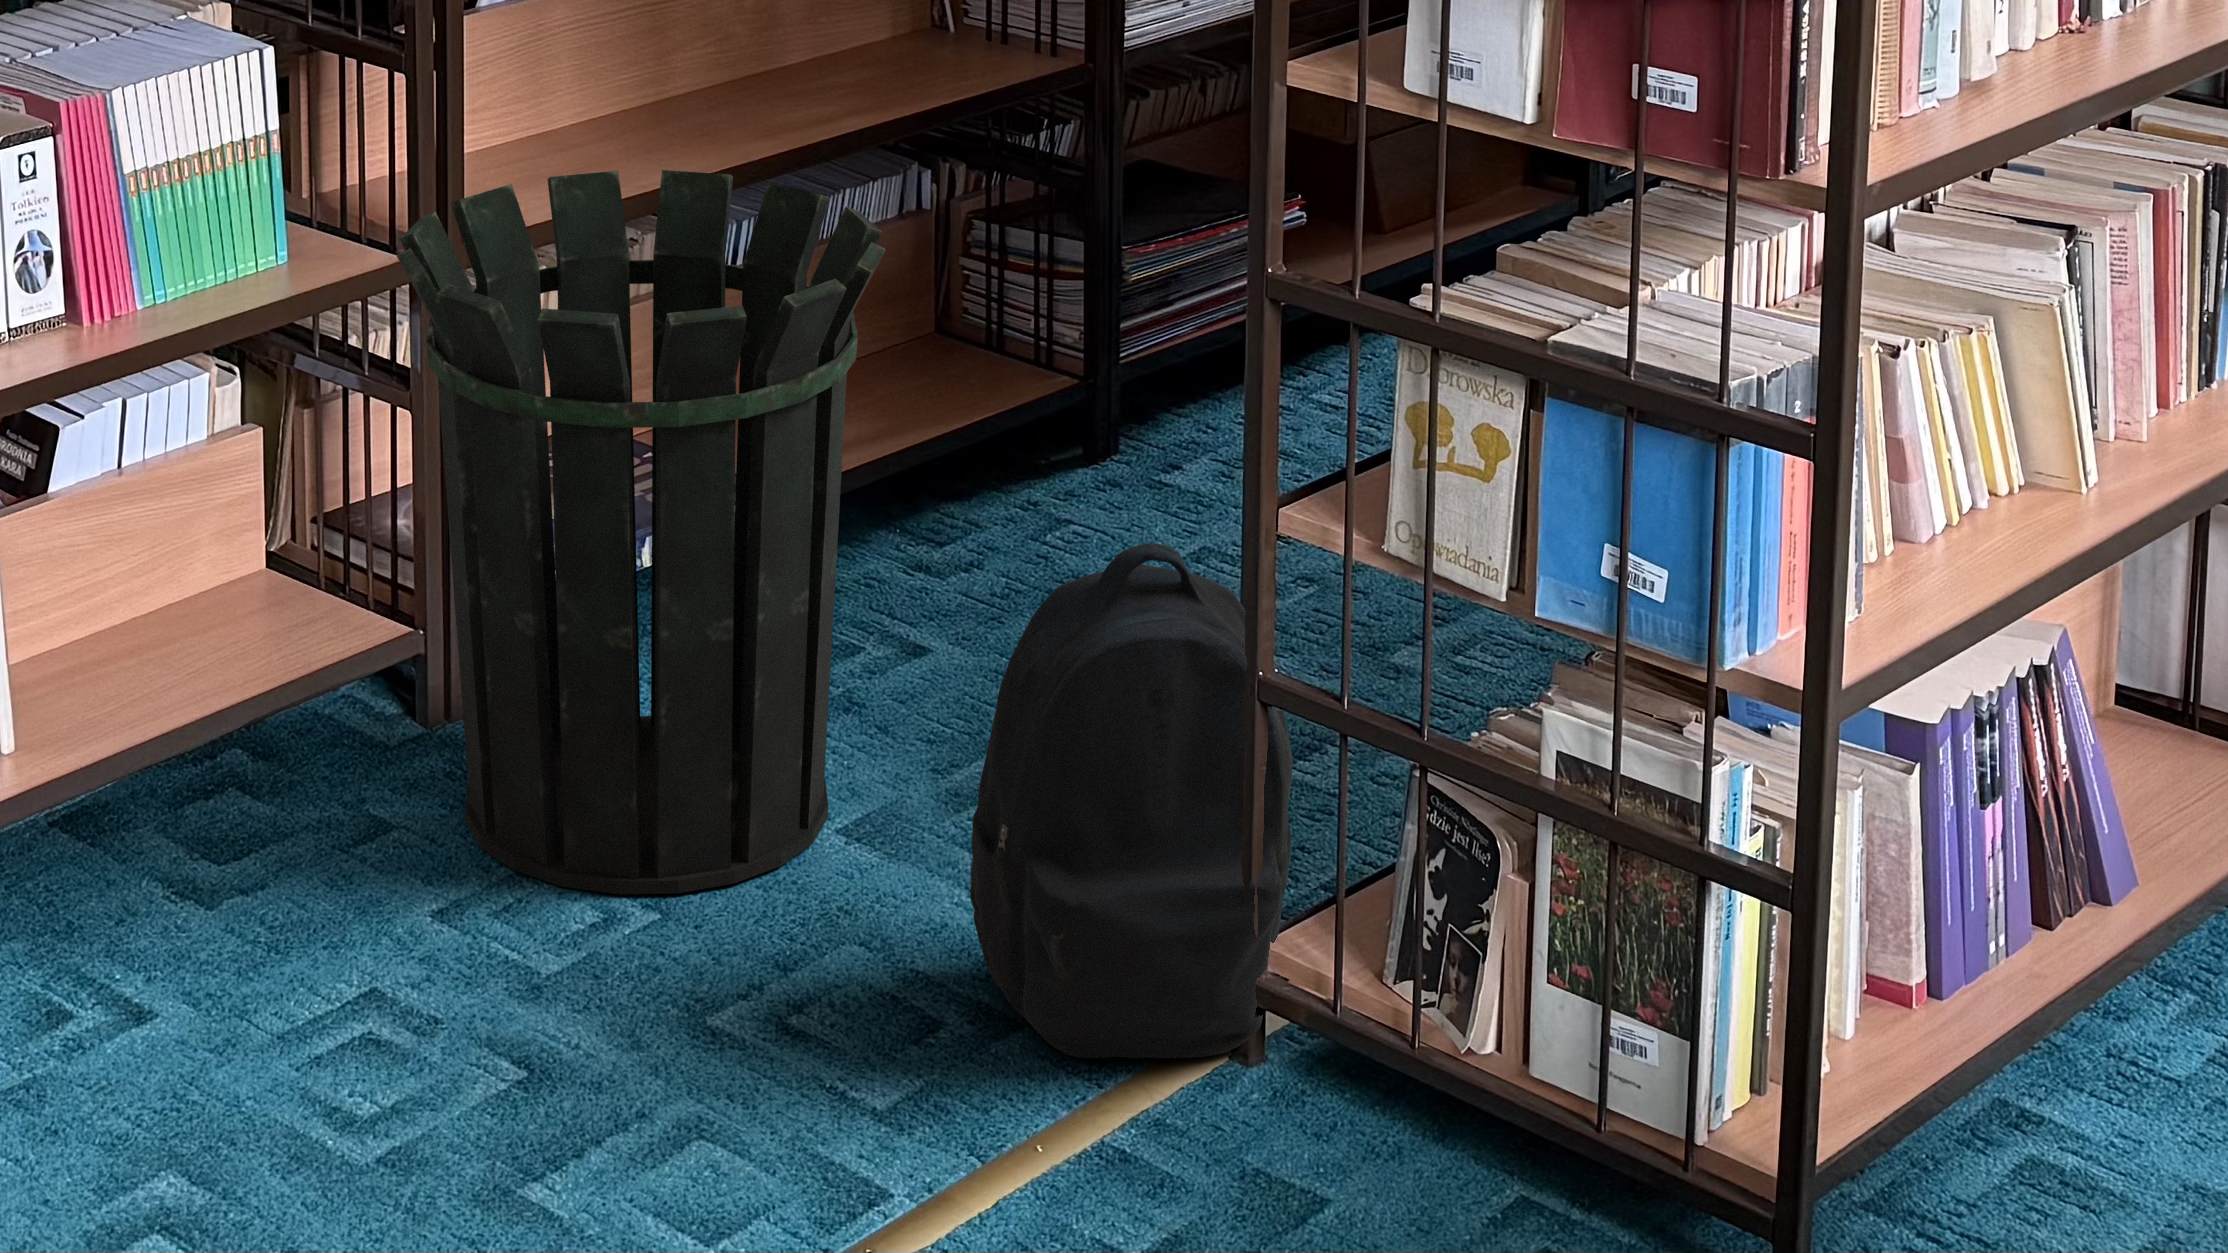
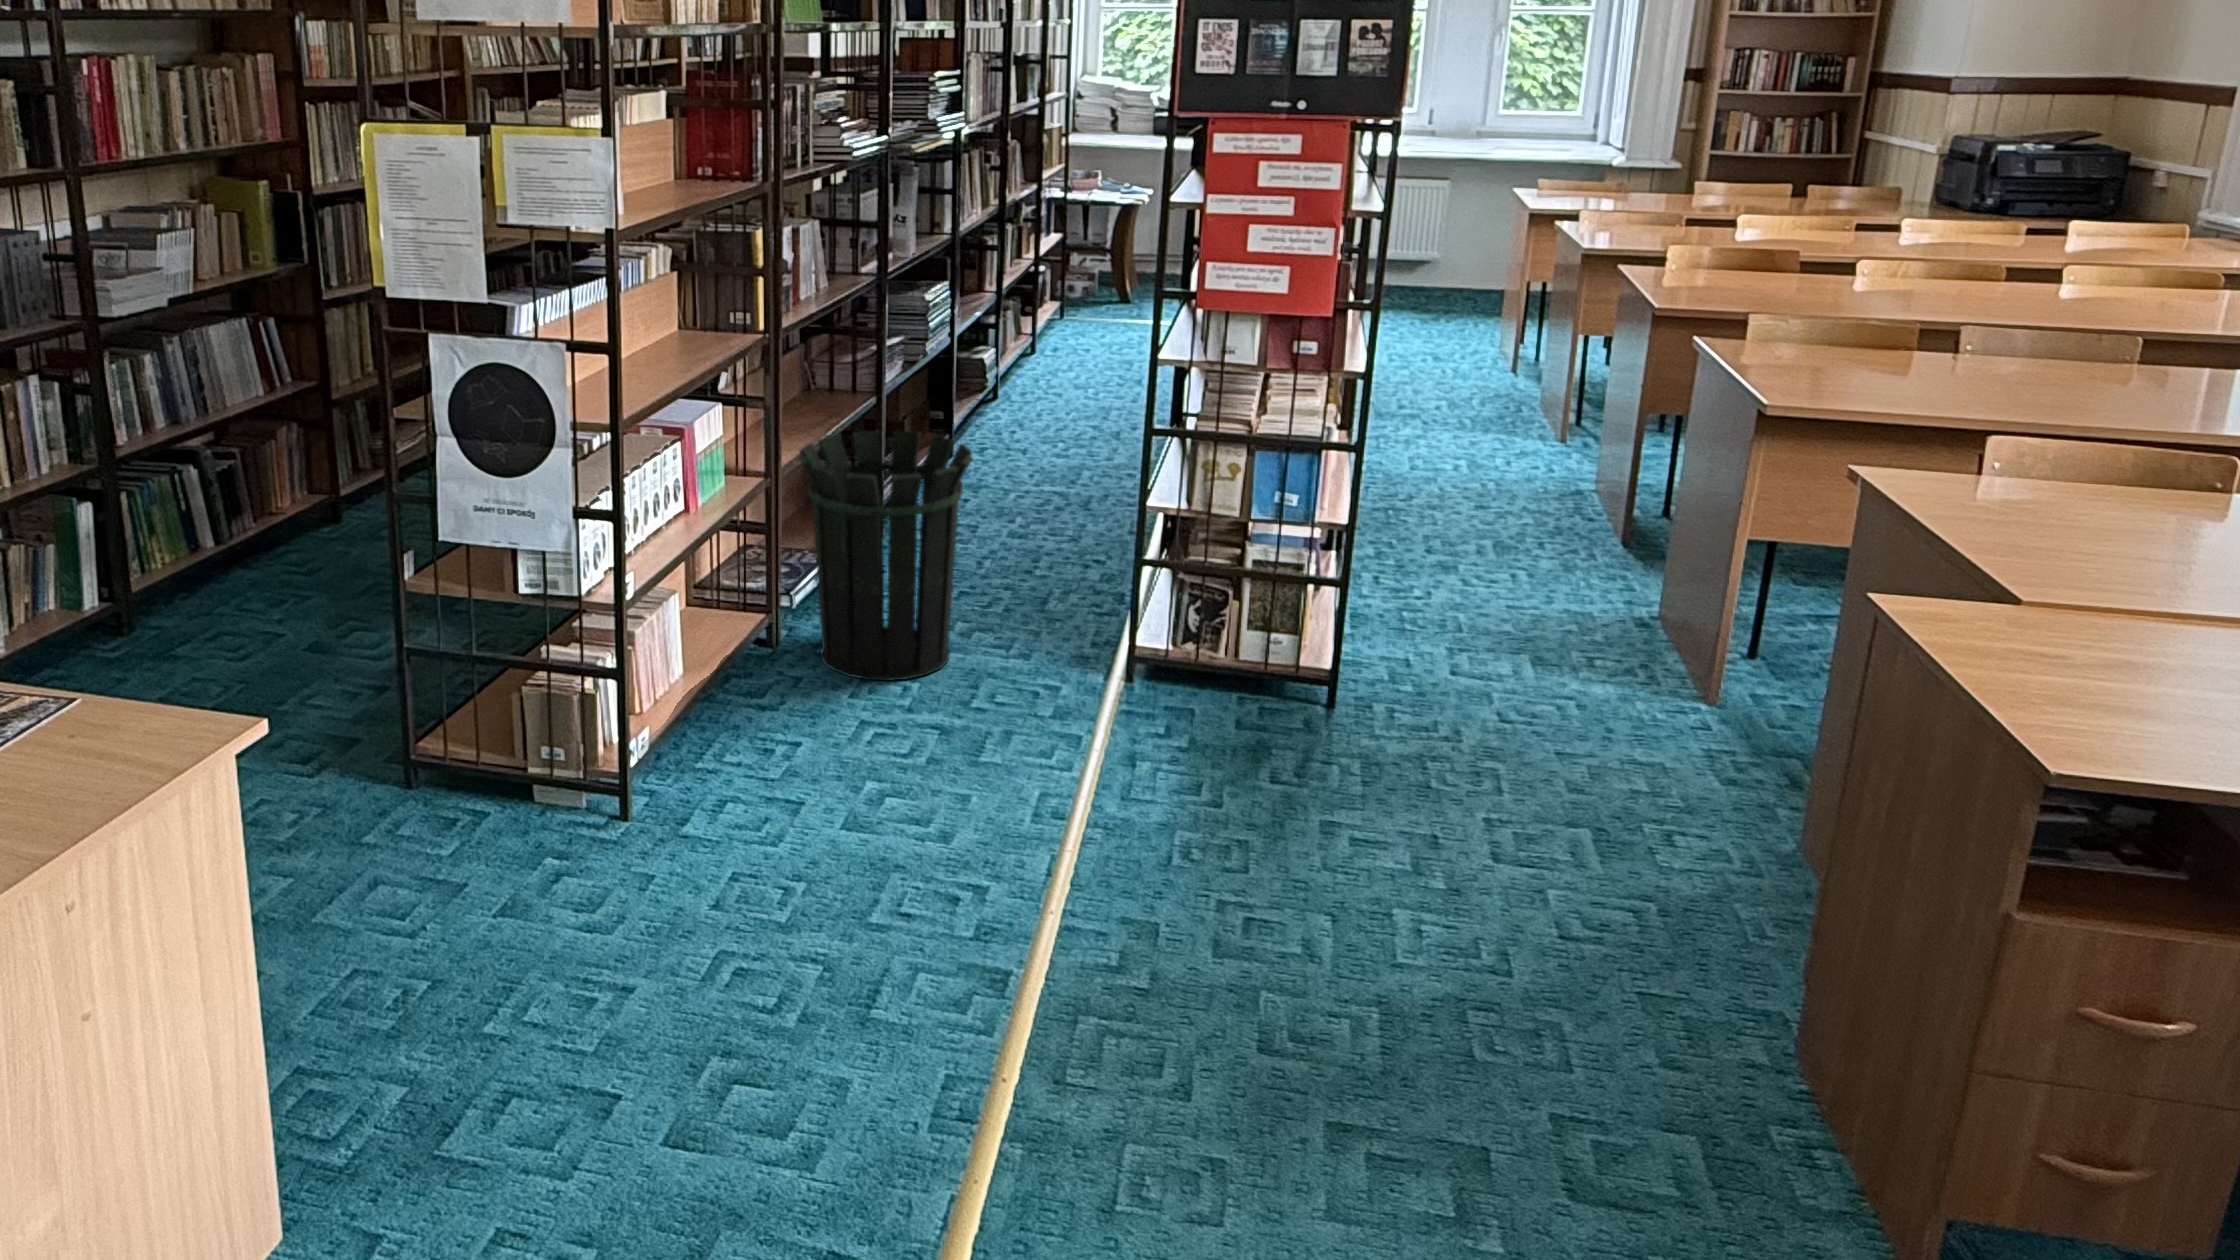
backpack: present [970,543,1293,1058] -> none [1038,522,1151,691]

